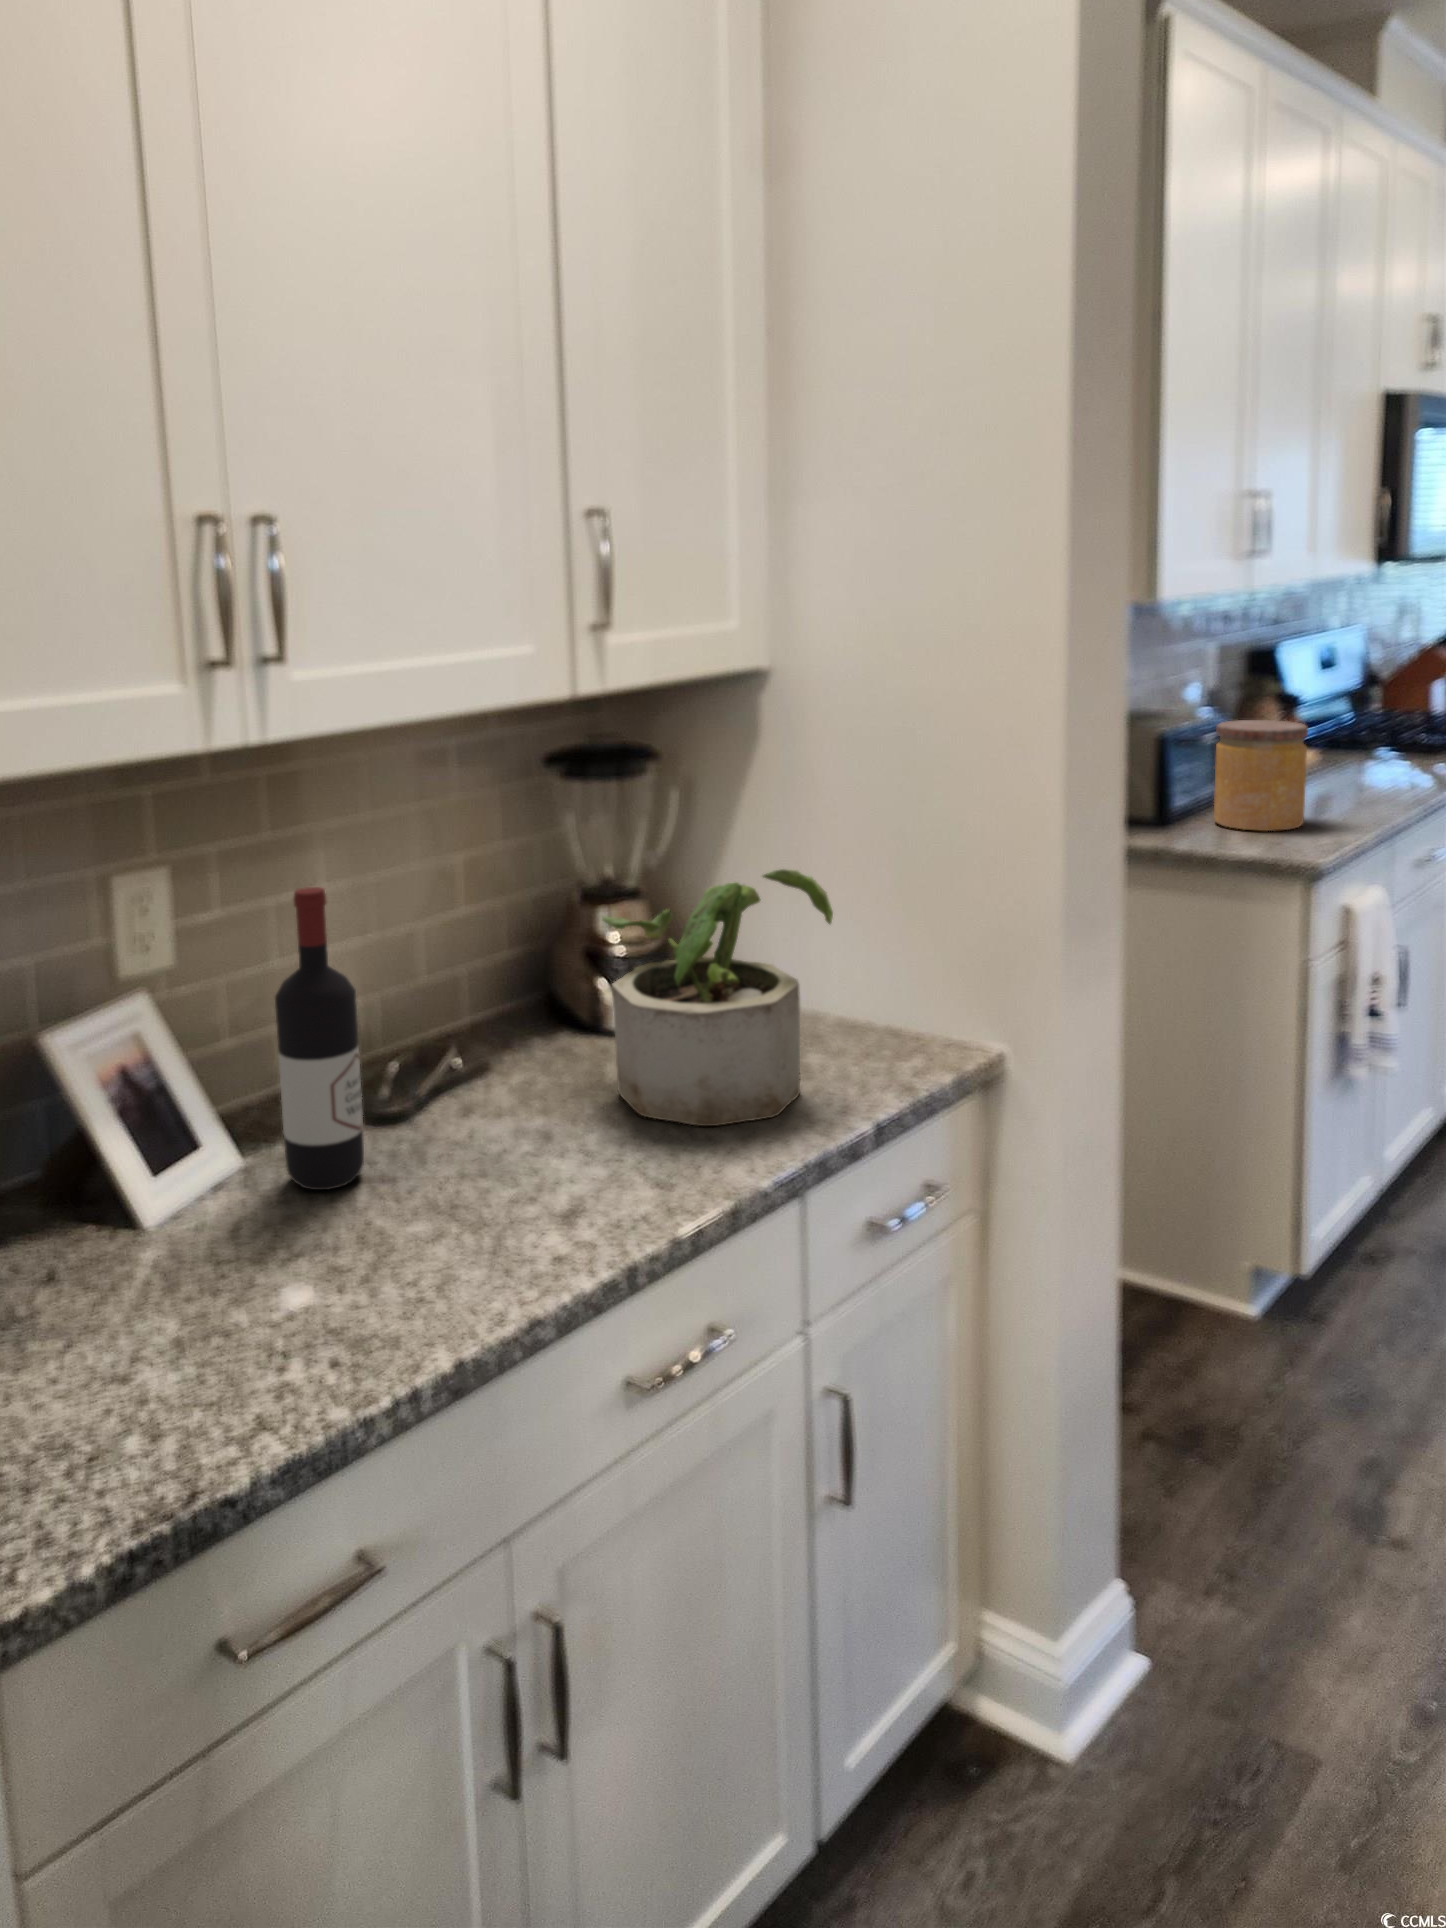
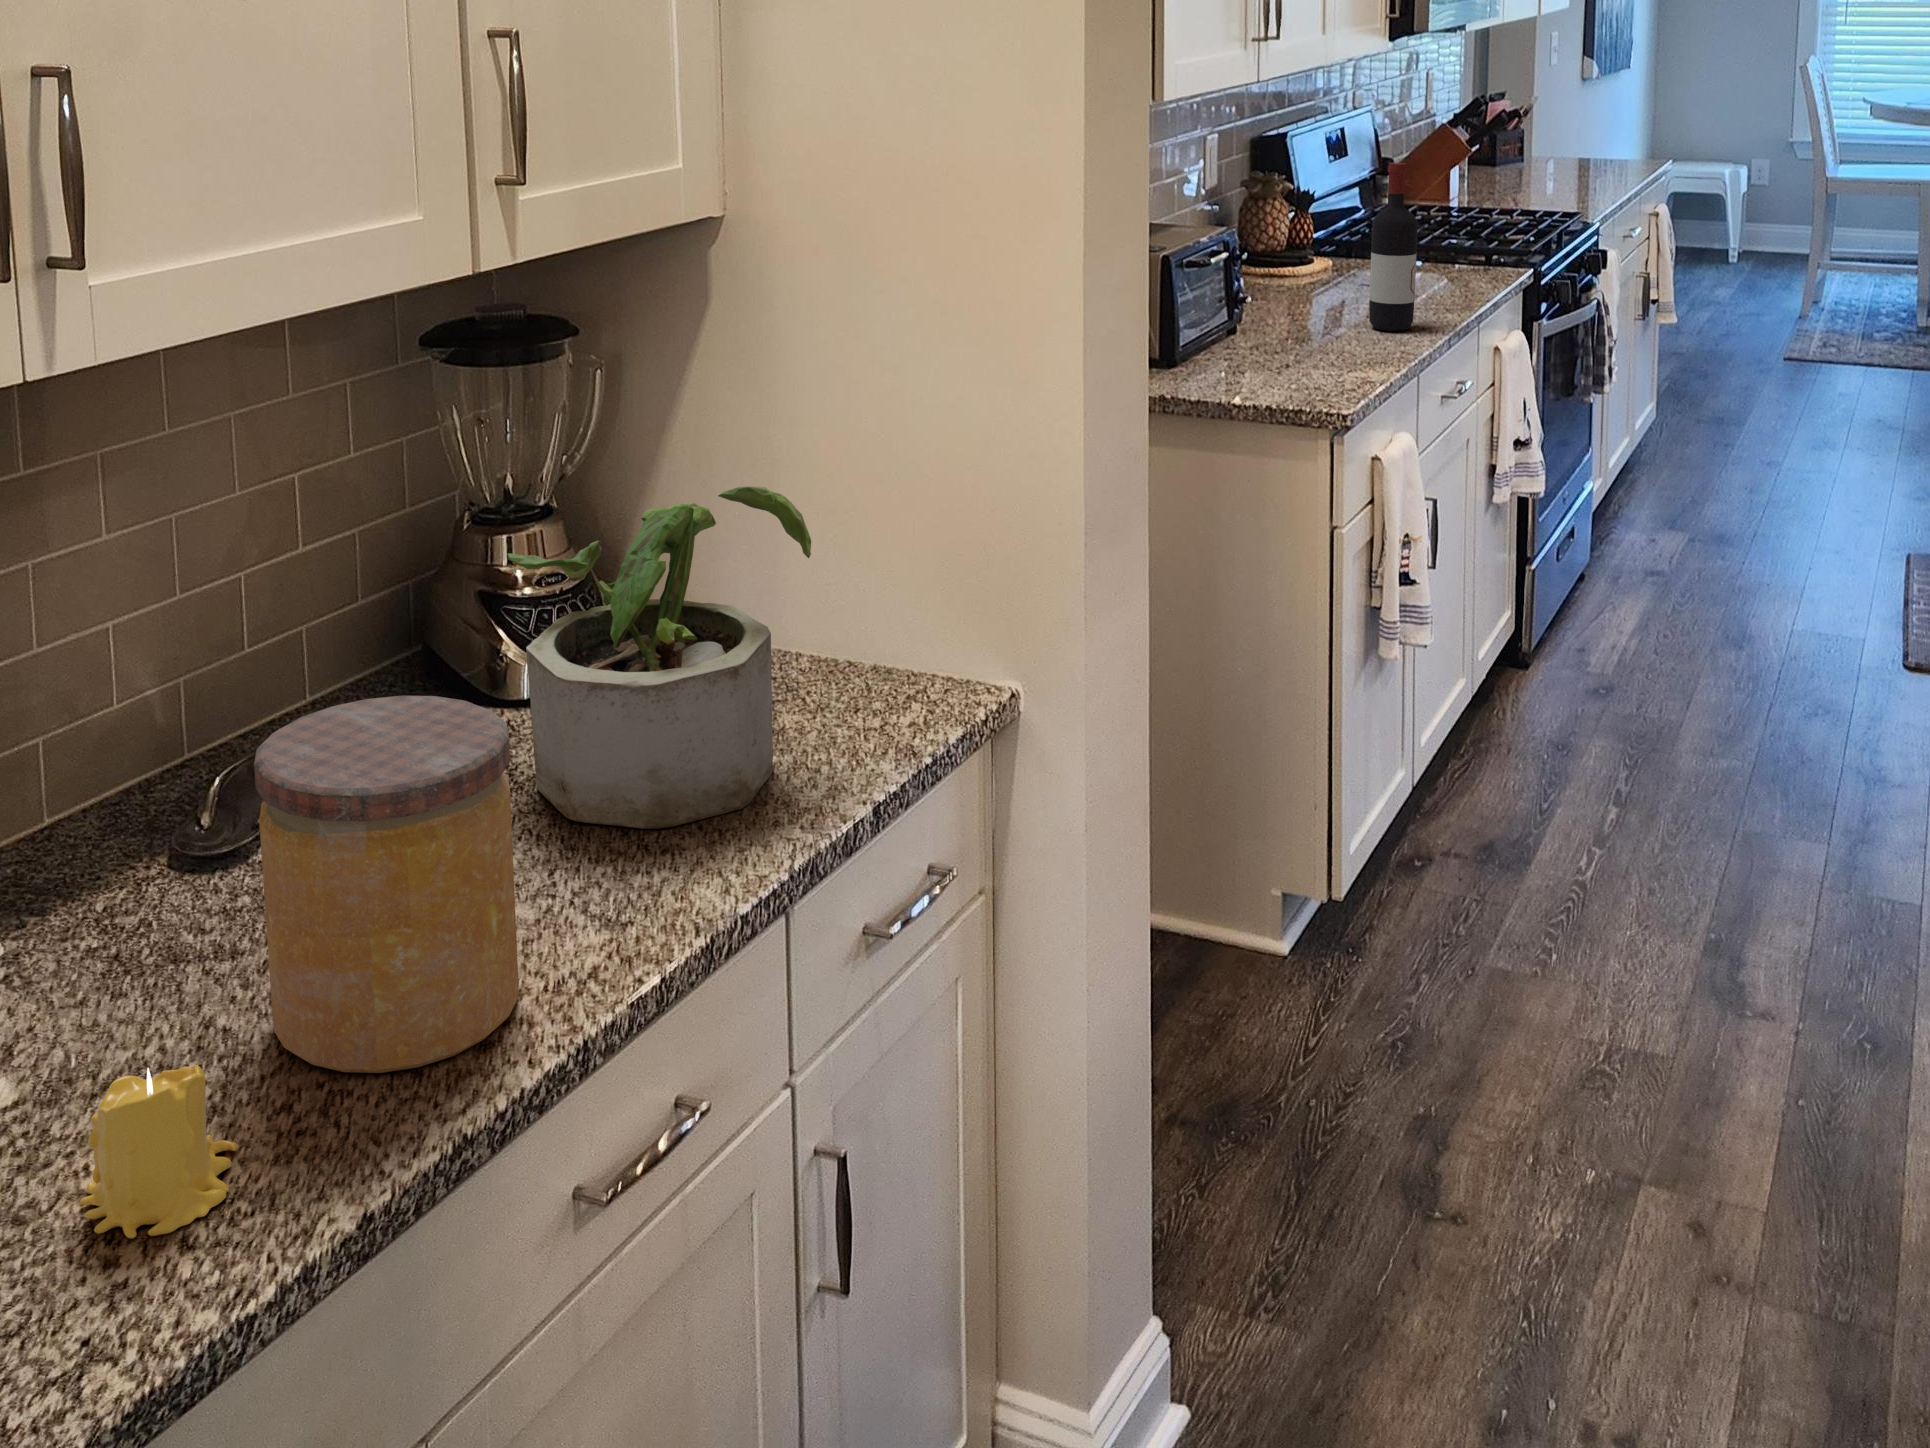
jar: present [1214,720,1308,831] -> present [254,696,519,1073]
wine bottle: present [275,887,364,1190] -> present [1369,163,1418,331]
candle: none [266,1229,376,1355] -> present [80,1064,238,1238]

